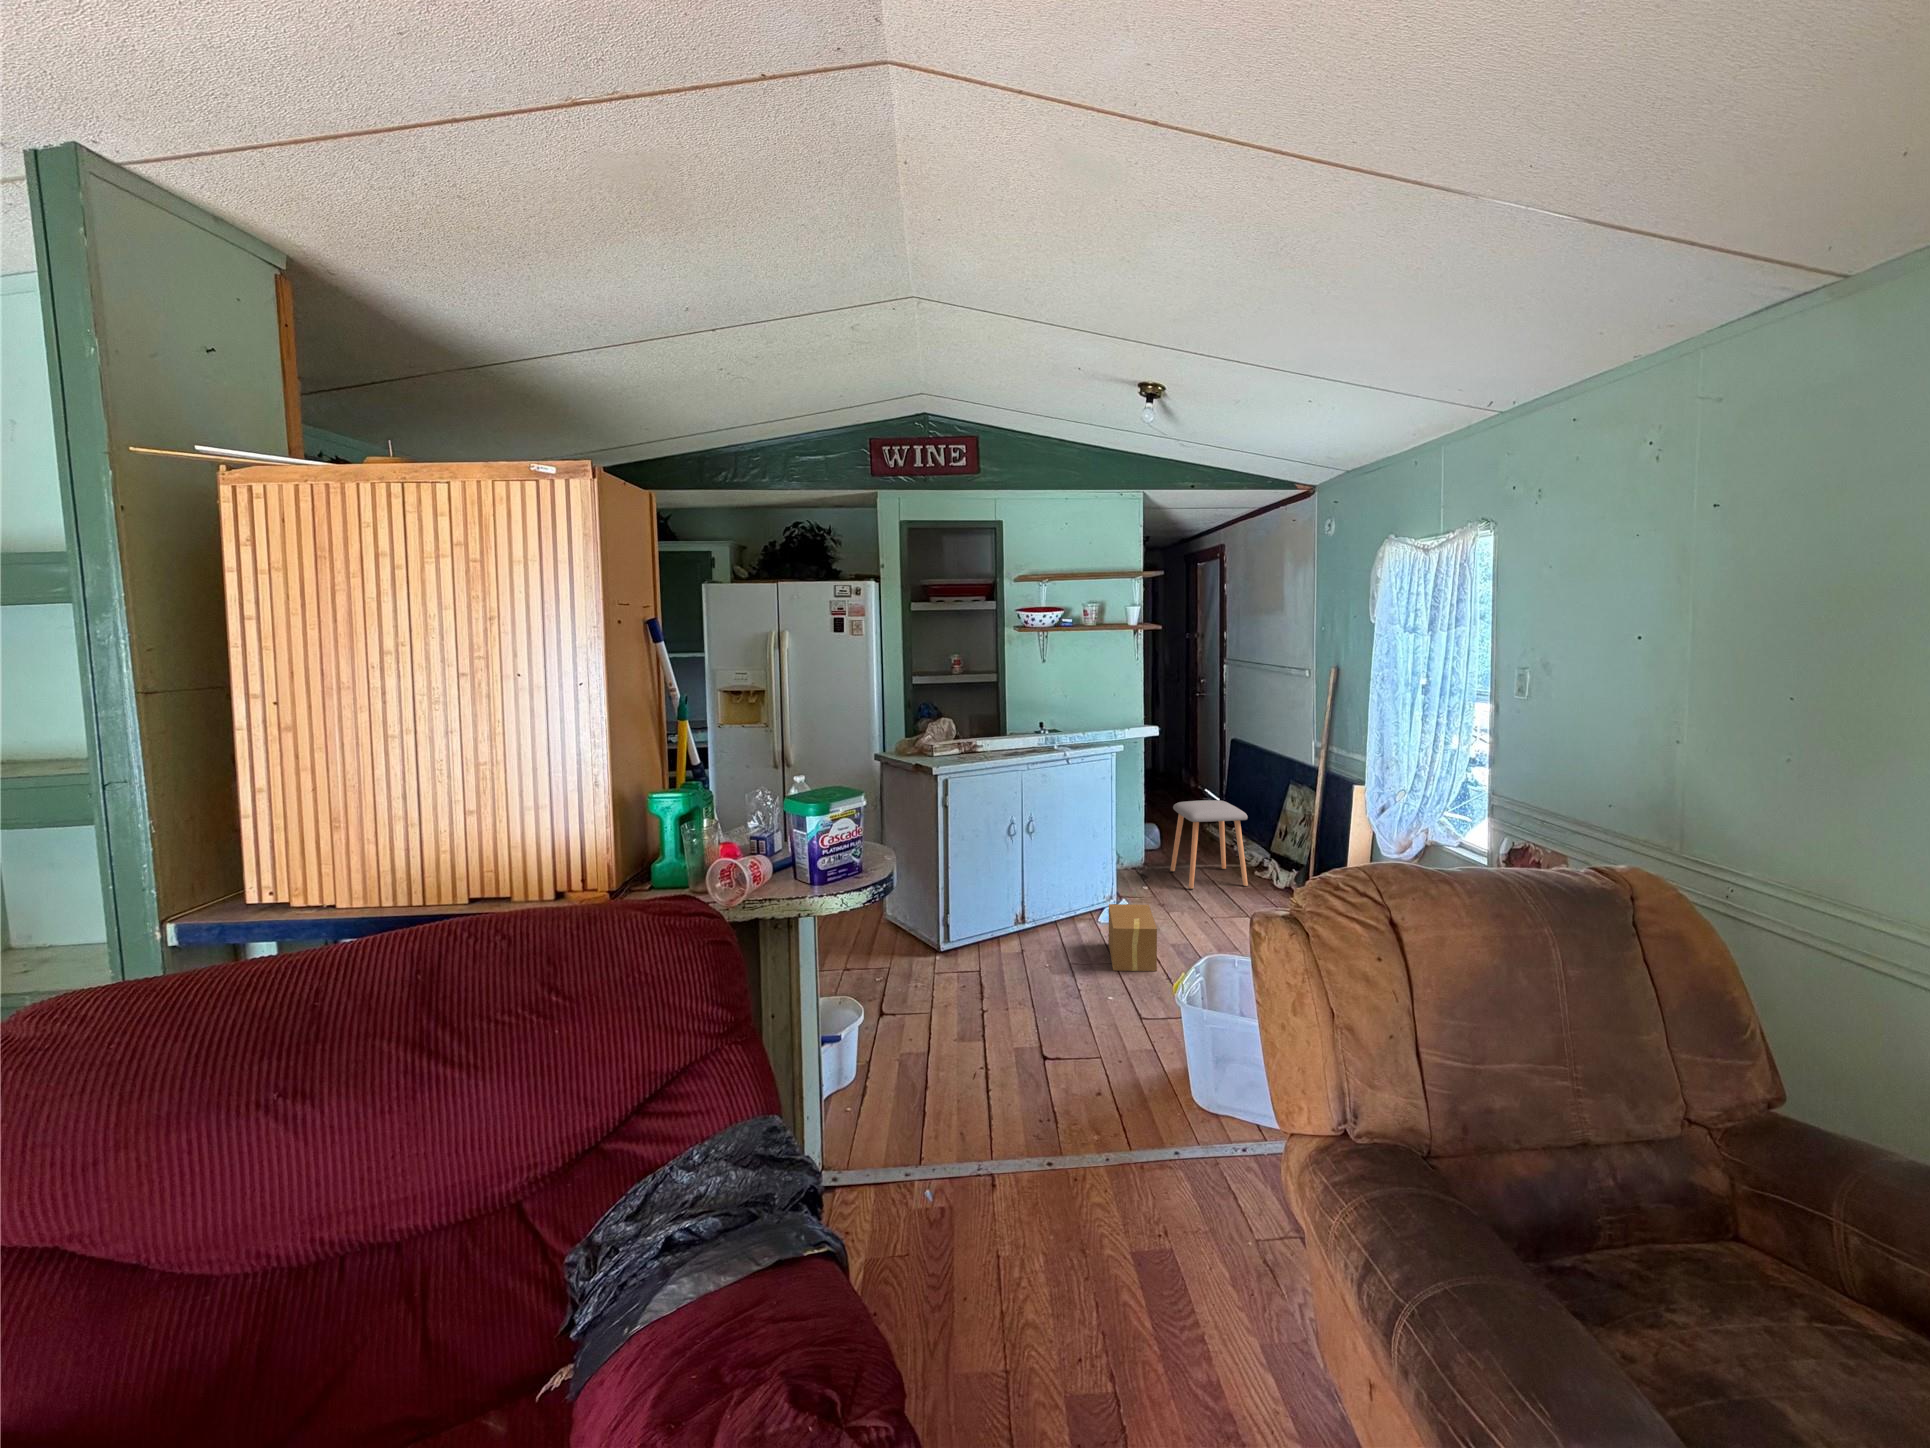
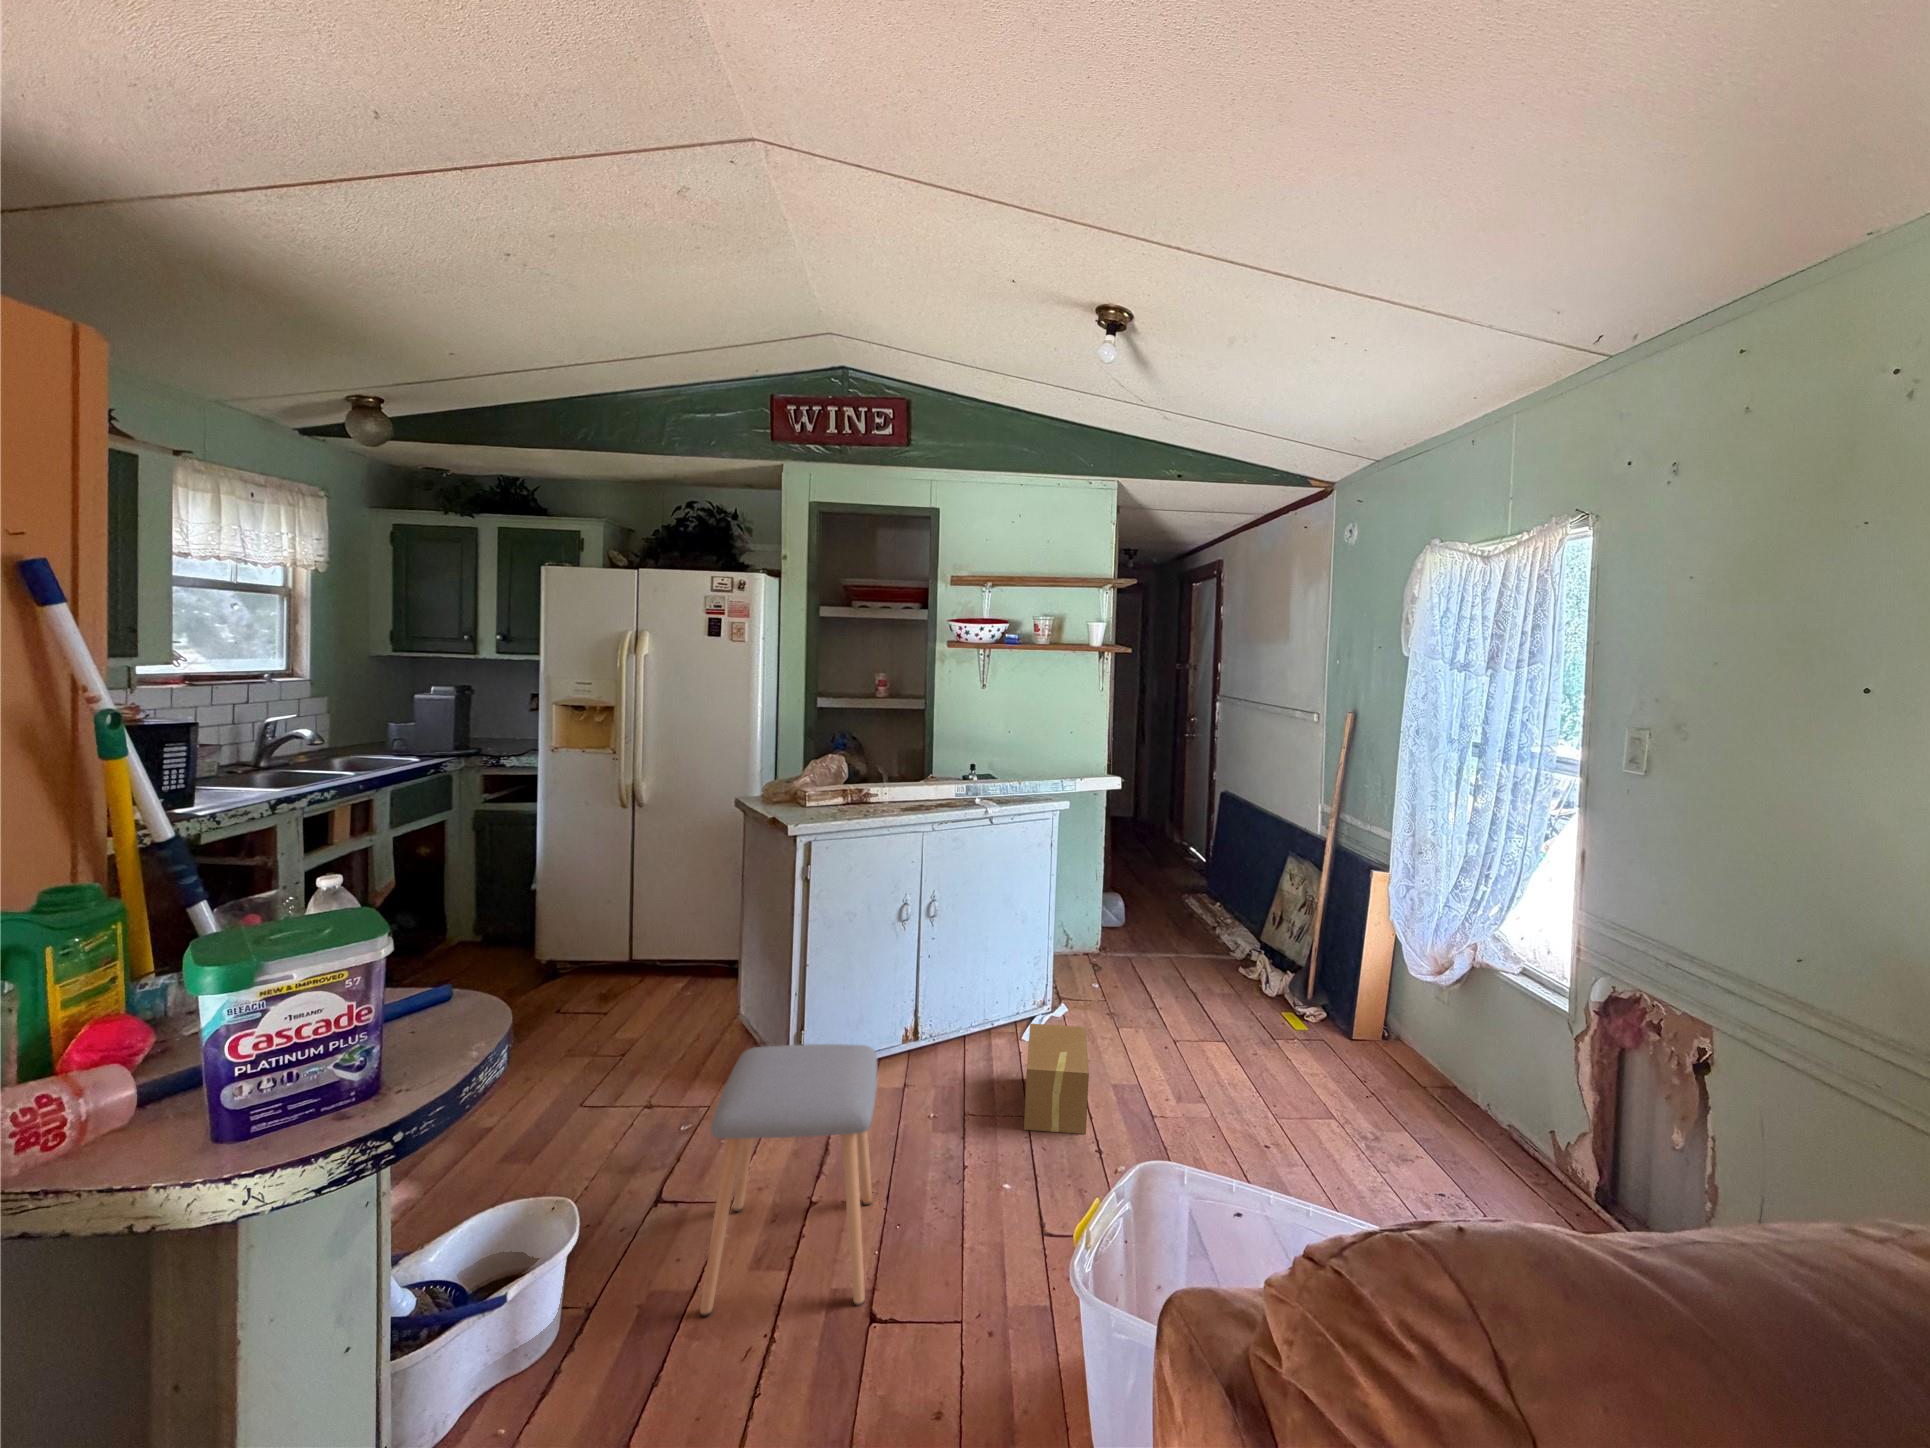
stool: present [1170,800,1248,890] -> present [700,1044,878,1316]

